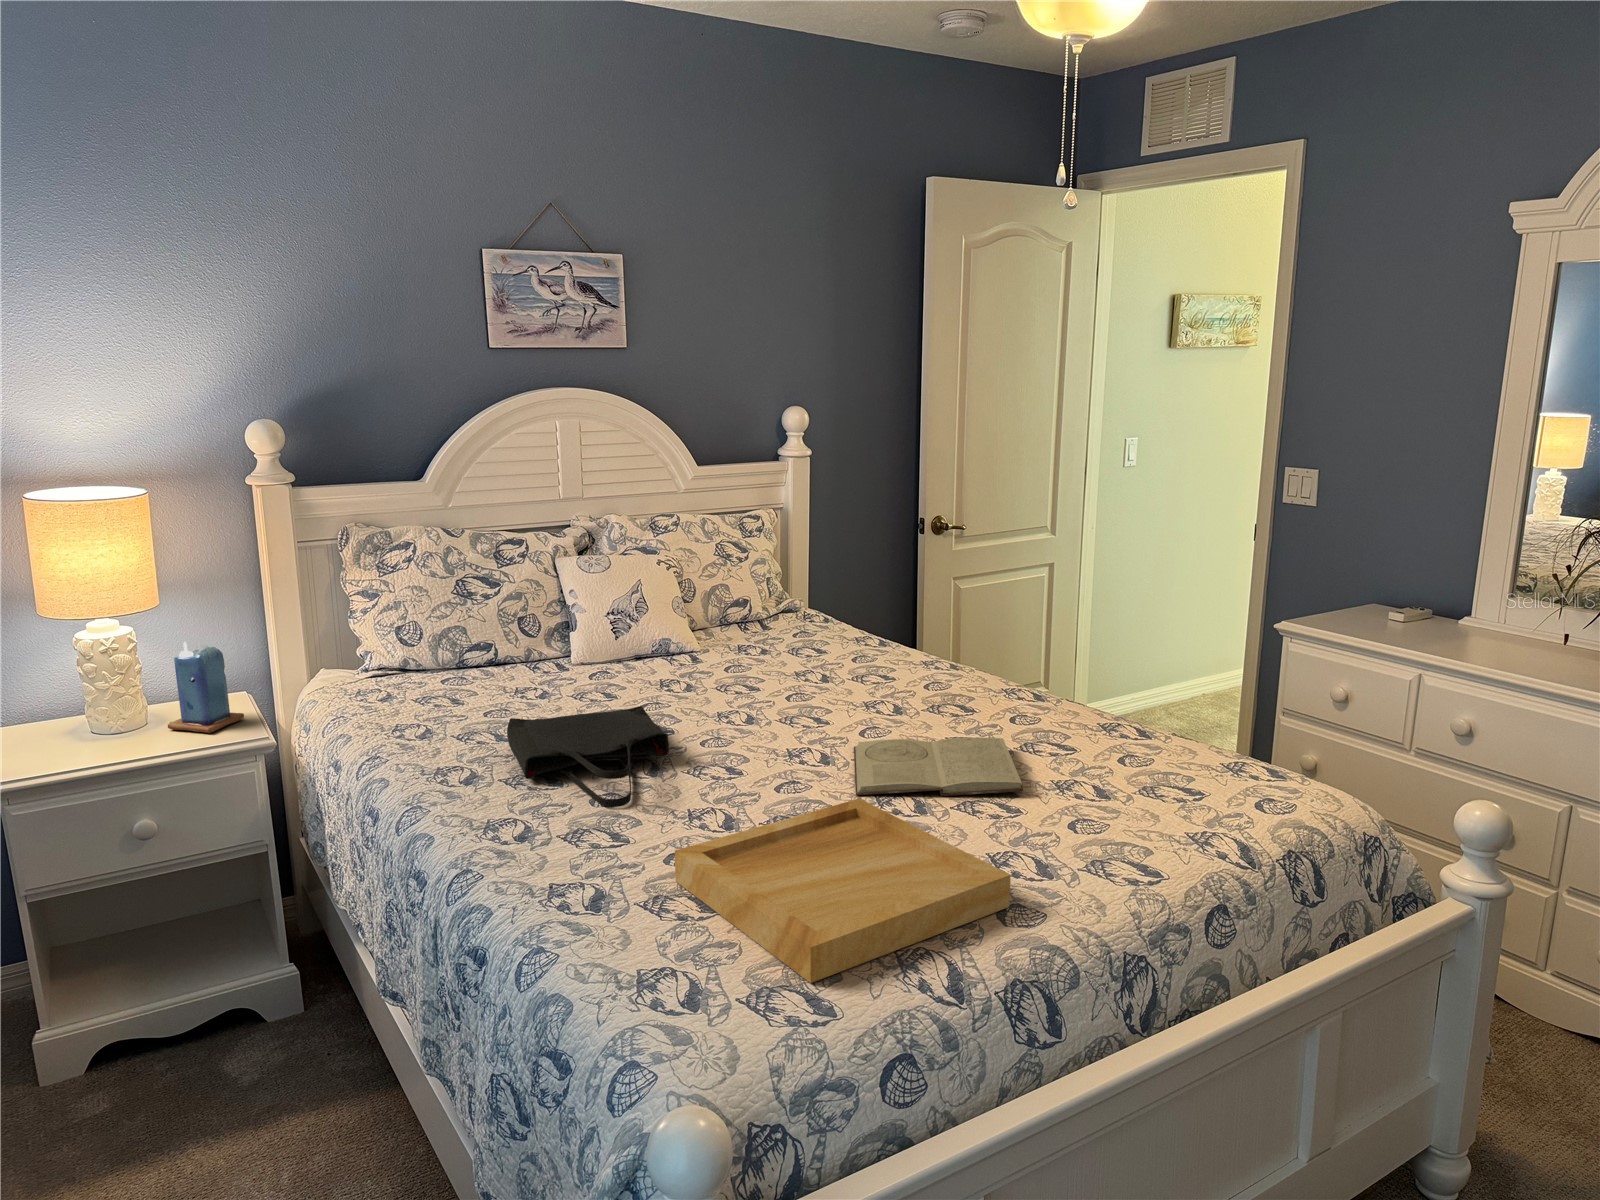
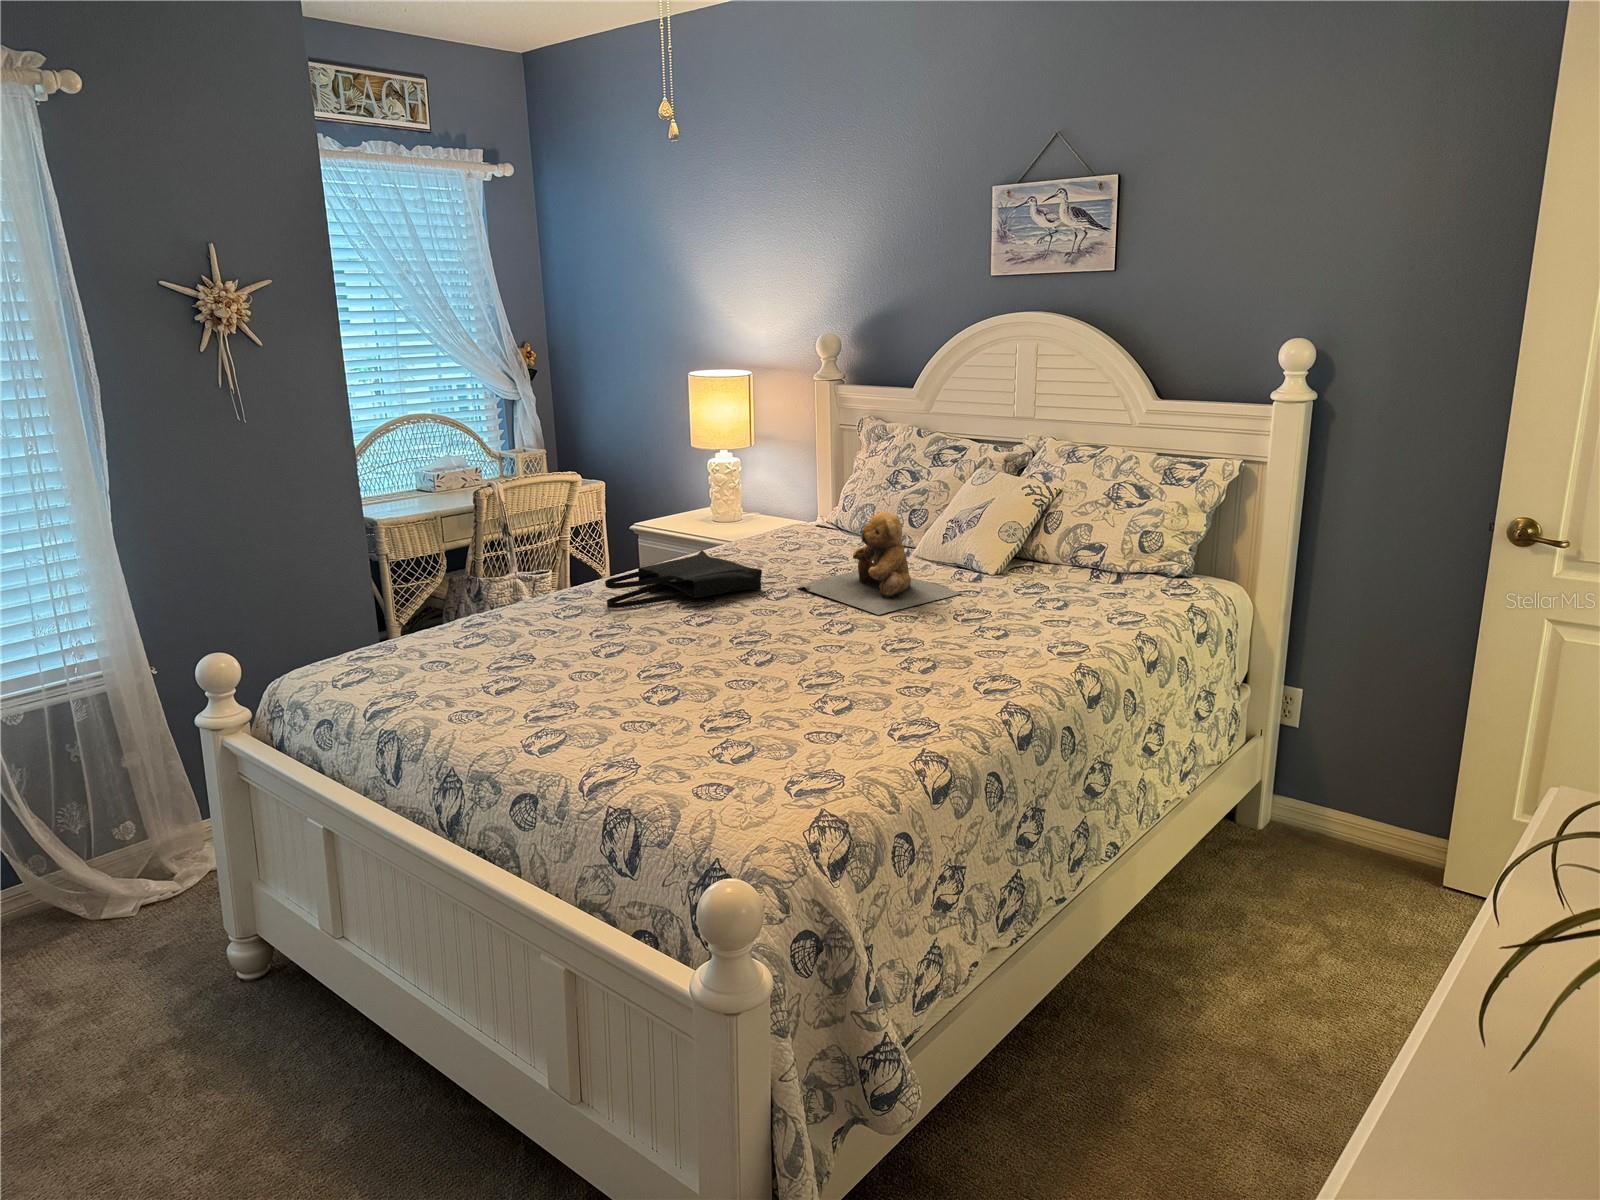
teddy bear: none [631,602,805,717] -> present [797,510,962,615]
candle: present [168,642,244,733] -> none [725,470,756,530]
book: present [854,737,1023,796] -> none [661,638,807,695]
tray: present [675,798,1011,983] -> none [363,616,601,712]

